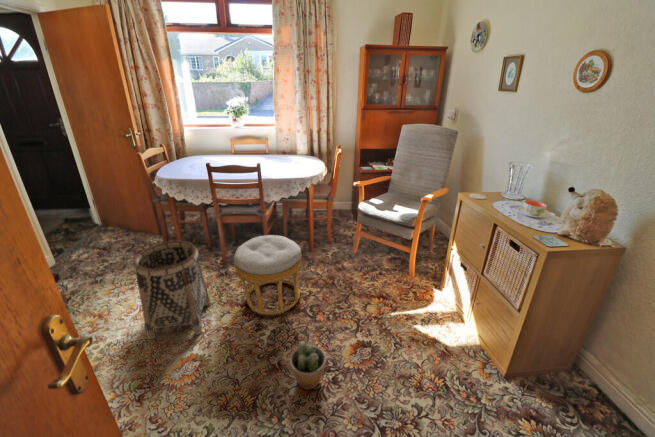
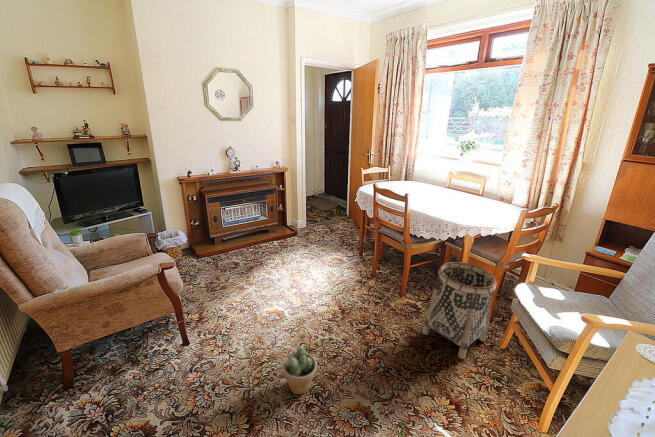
ottoman: present [234,235,301,314] -> none [337,260,401,337]
basket: present [134,241,210,339] -> present [422,262,496,359]

